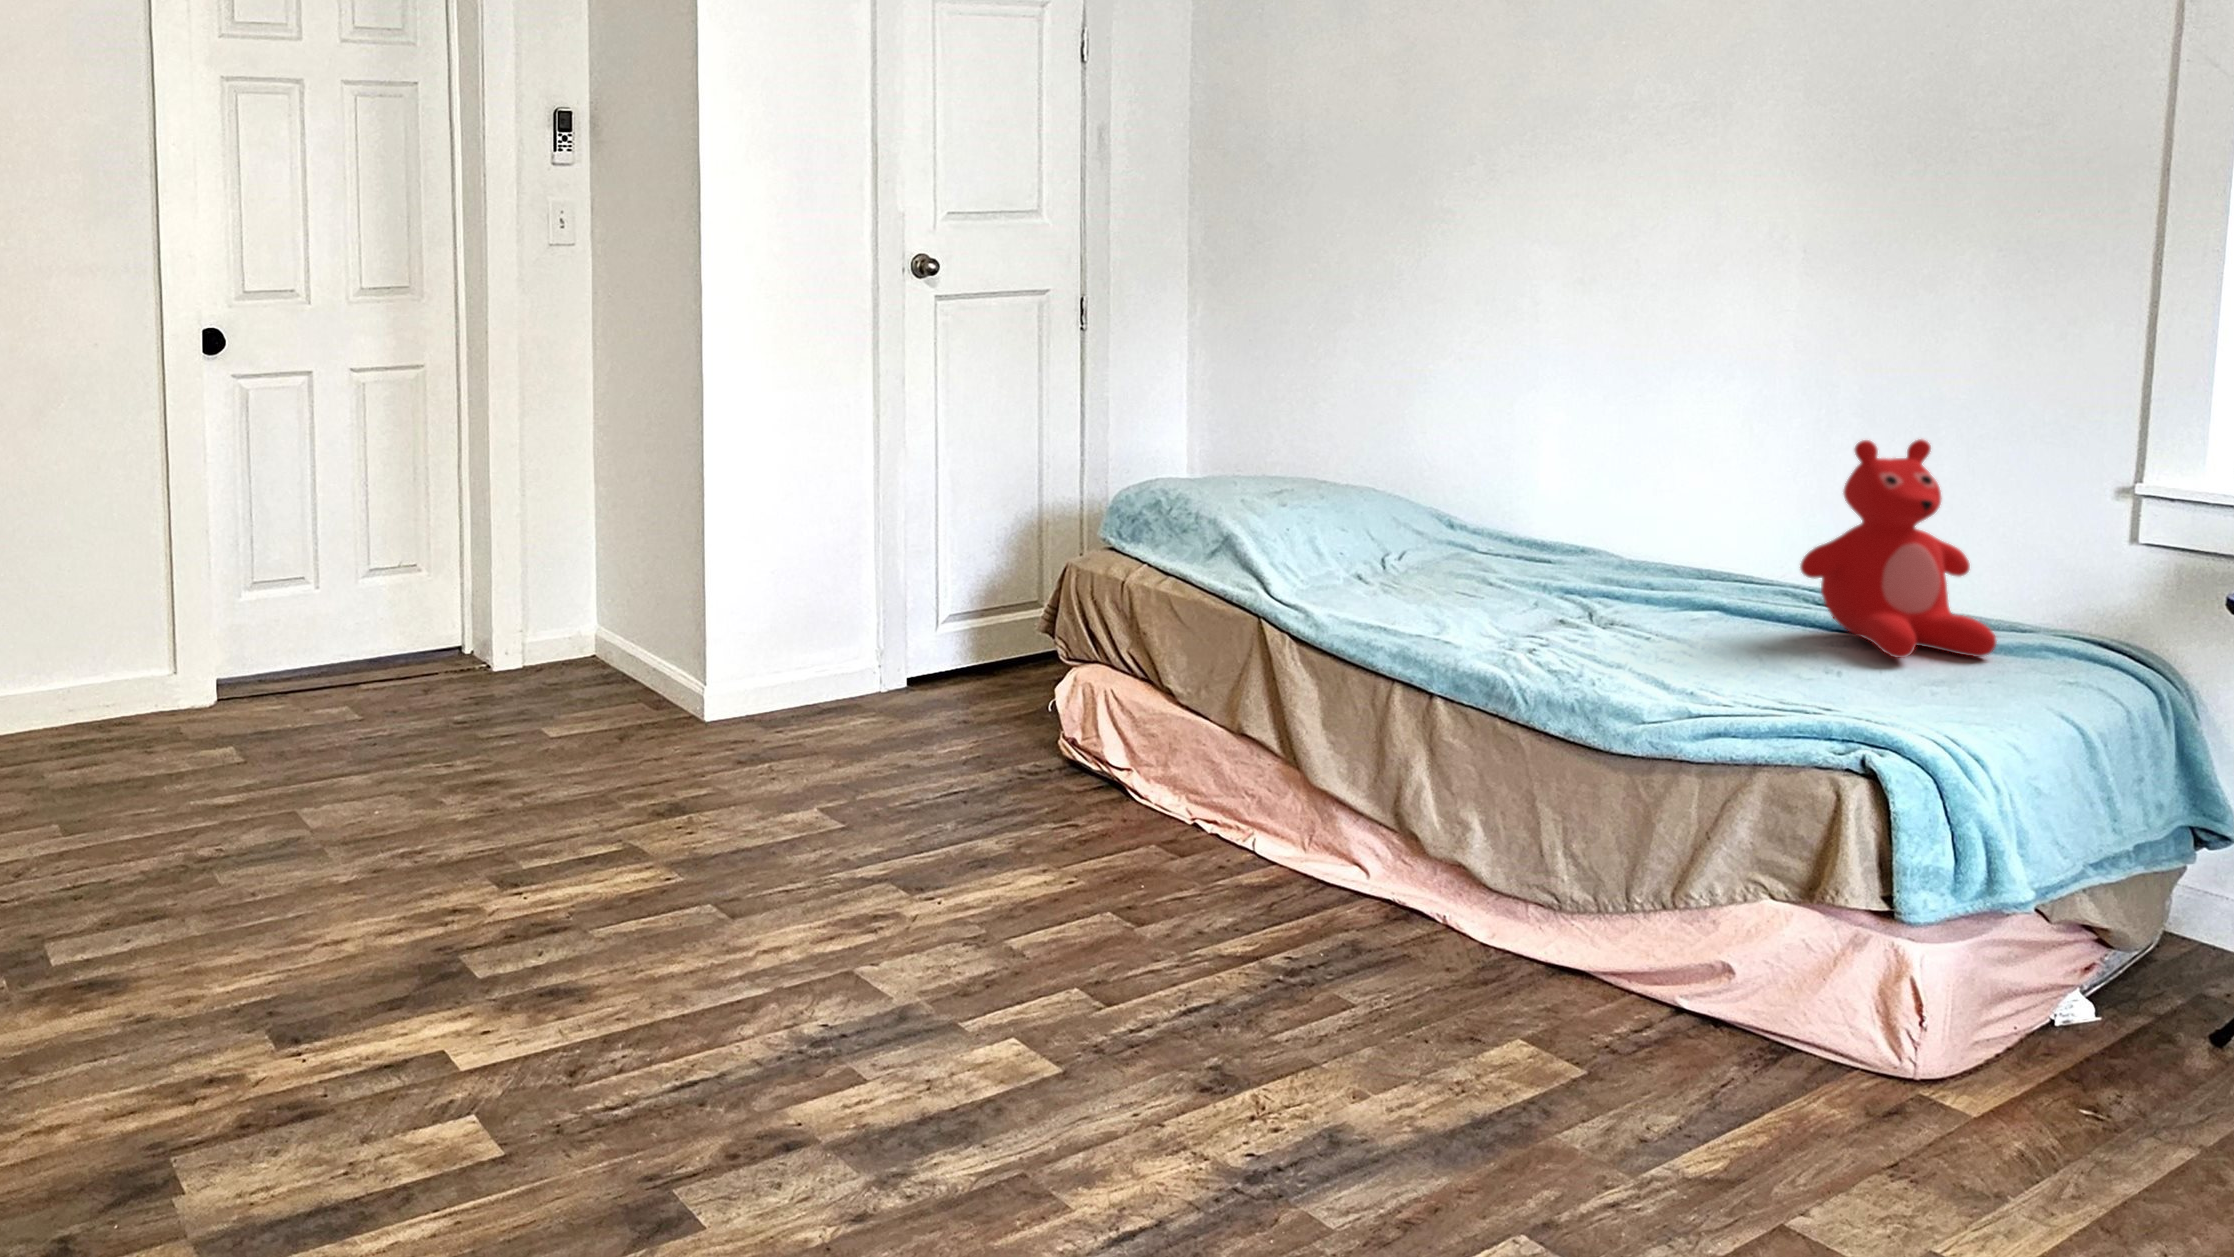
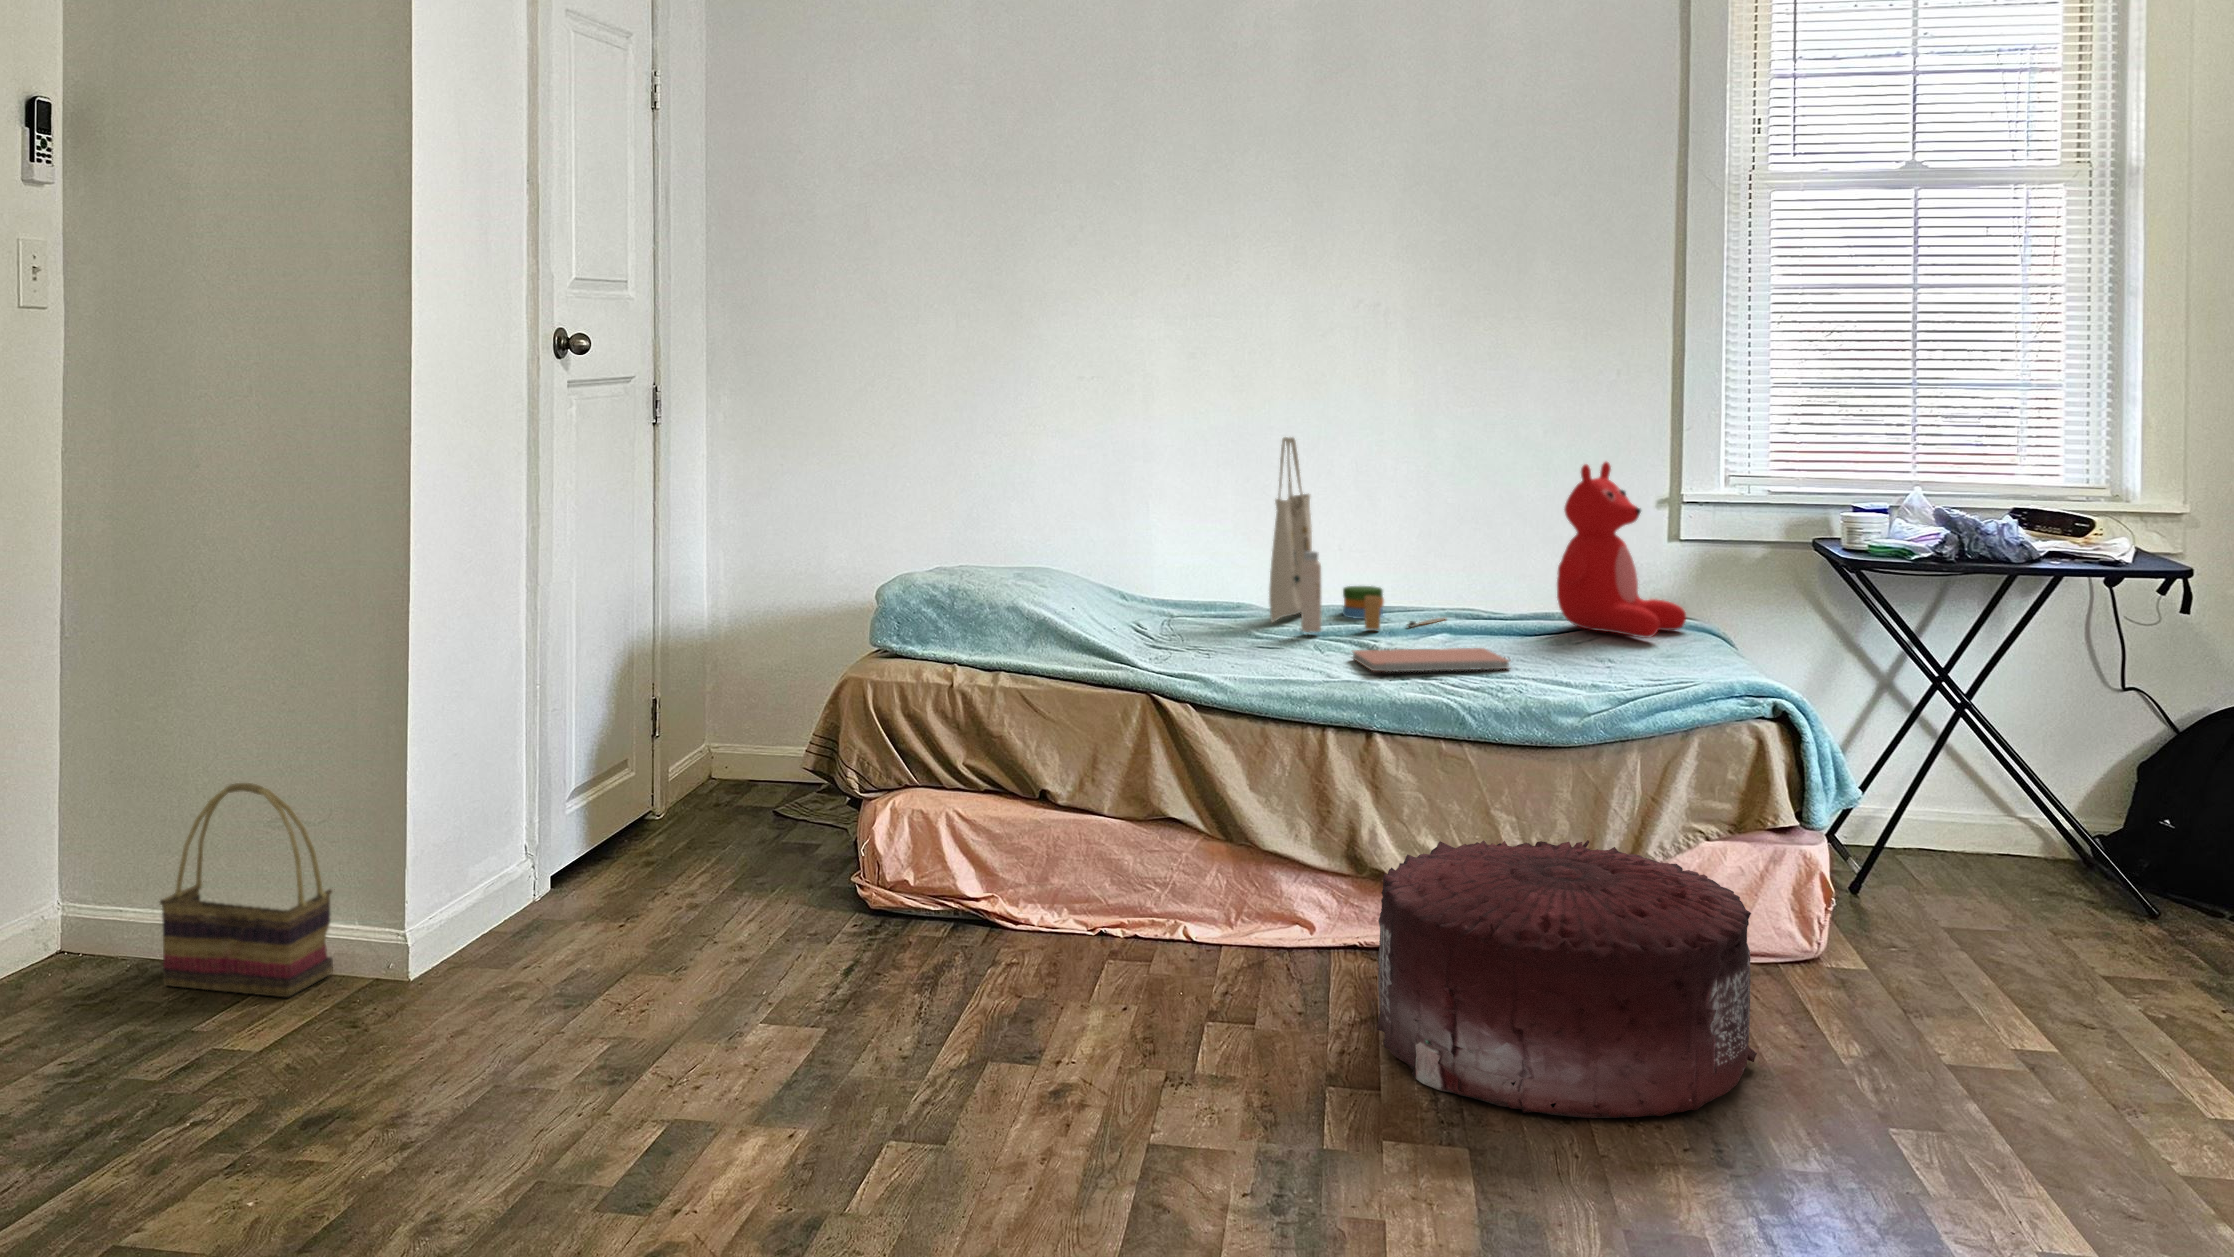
tote bag: none [1528,378,1735,601] -> present [1269,437,1446,632]
basket: none [580,564,671,714] -> present [160,783,333,997]
notebook: none [1476,610,1664,659] -> present [1352,648,1511,672]
pouf: none [1180,810,1581,1138] -> present [1377,840,1757,1118]

